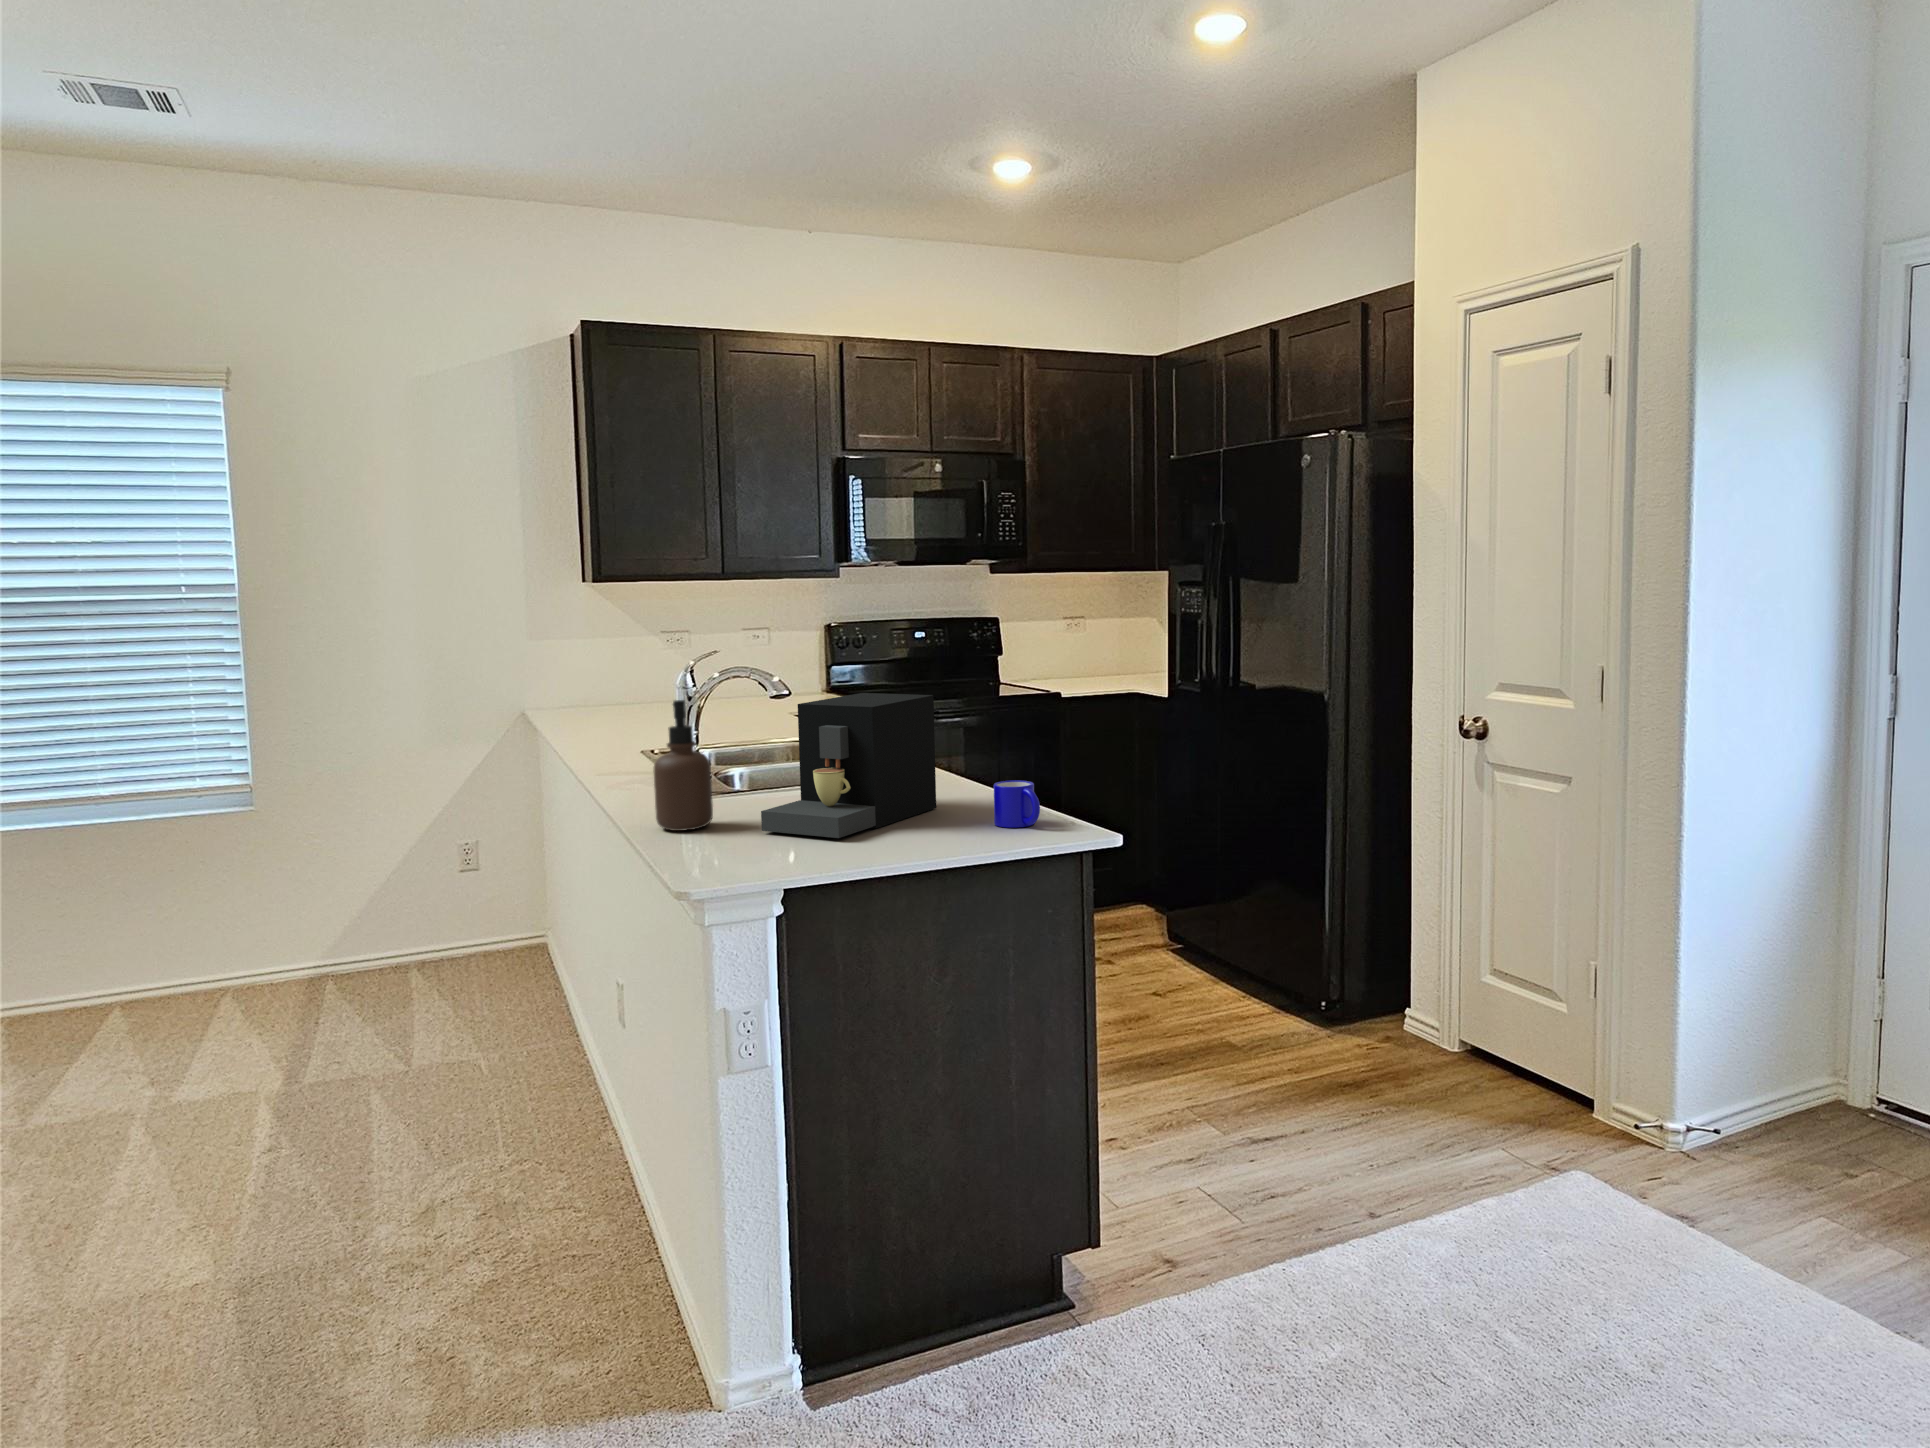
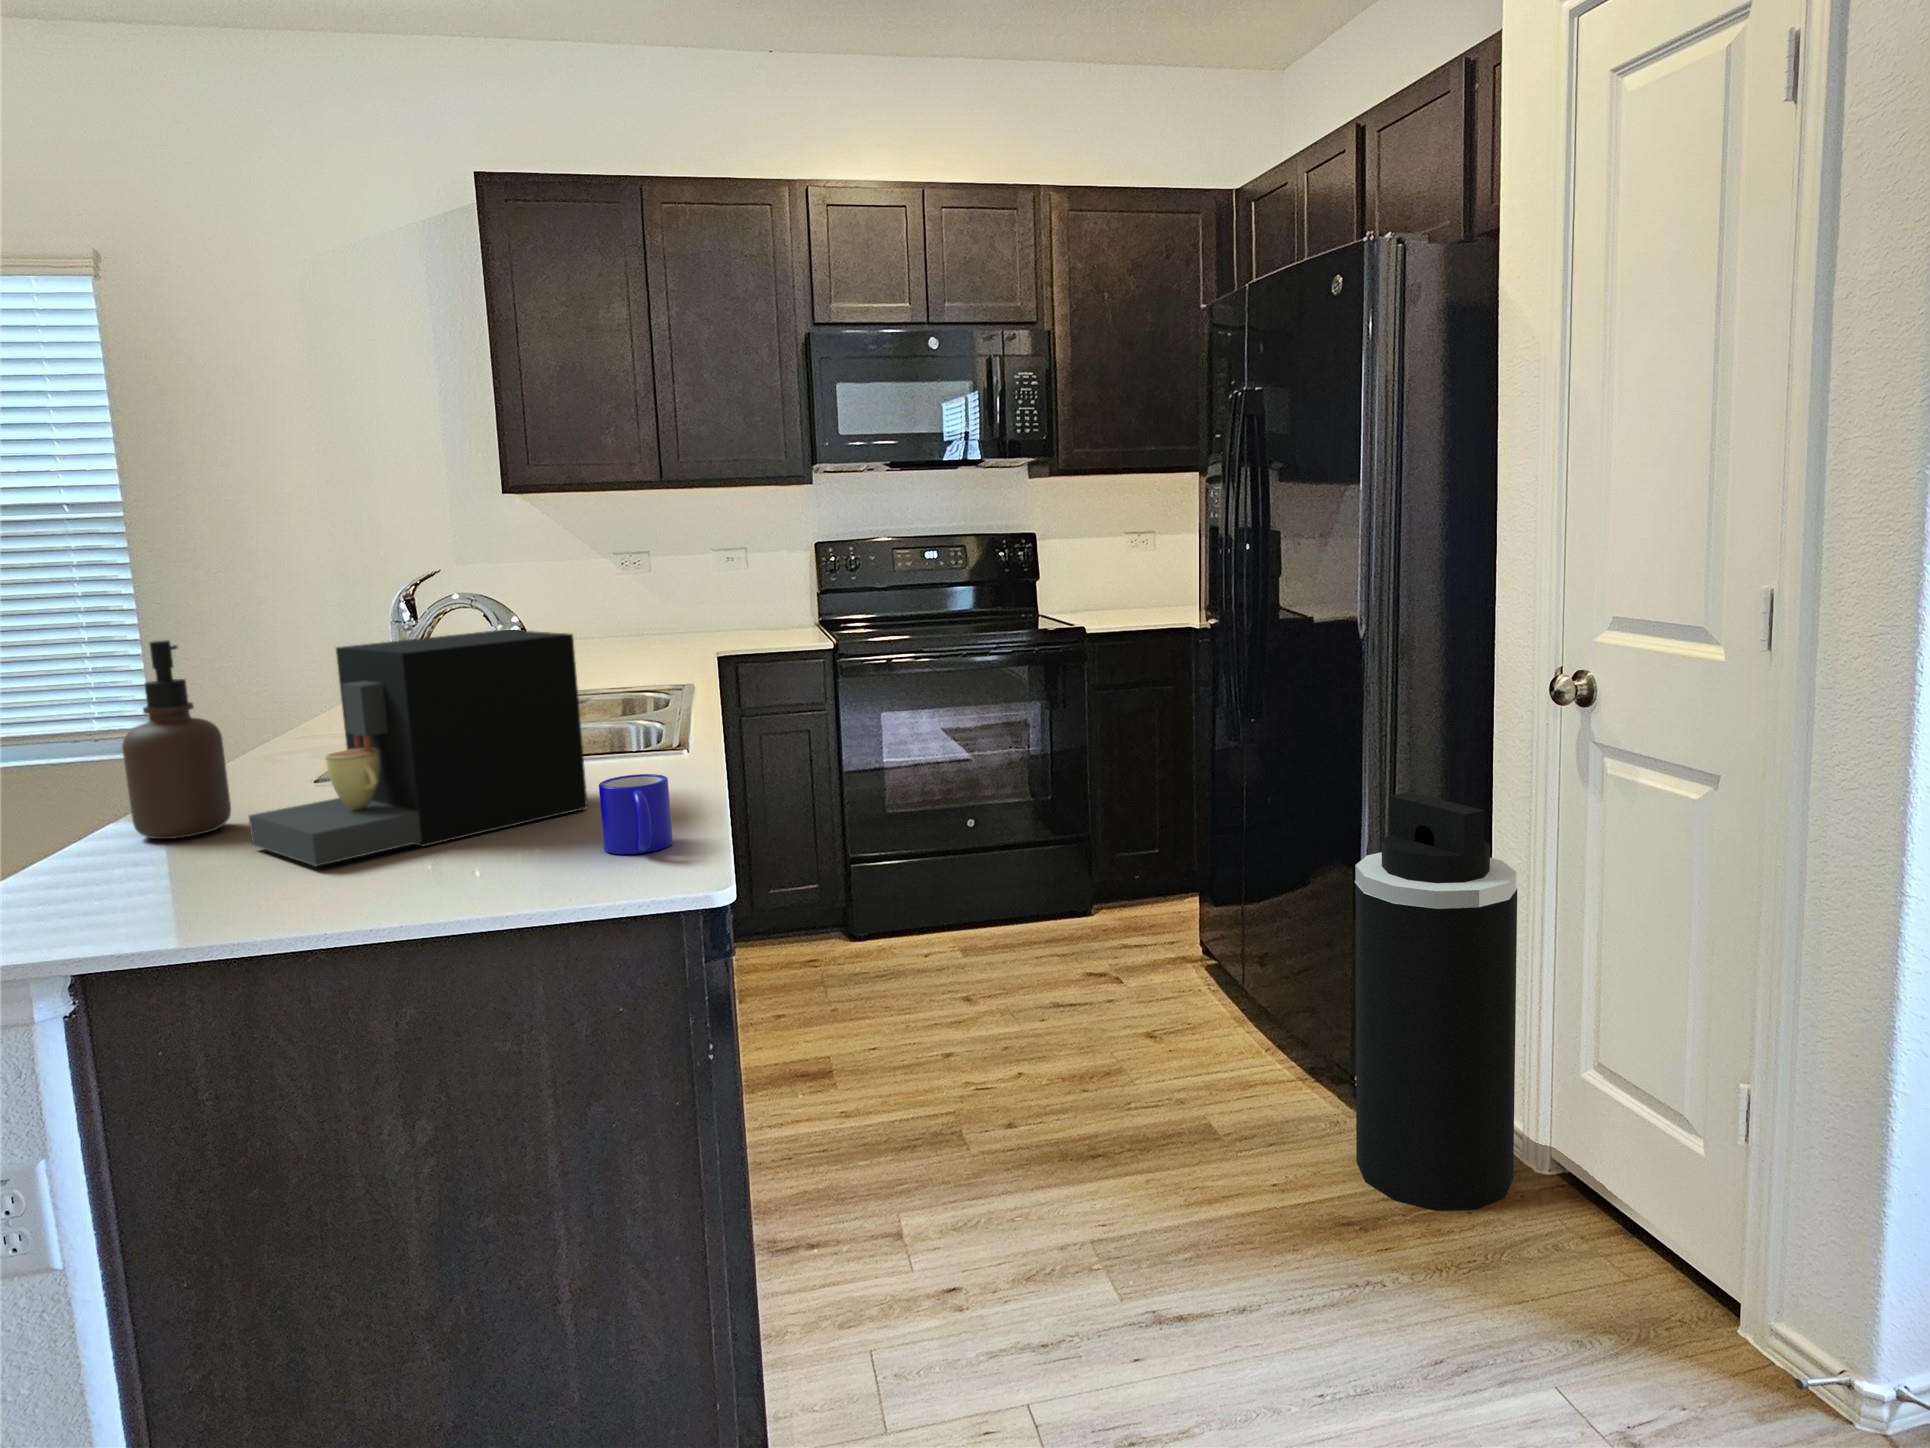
trash can: none [1335,800,1438,1073] -> present [1355,792,1517,1210]

